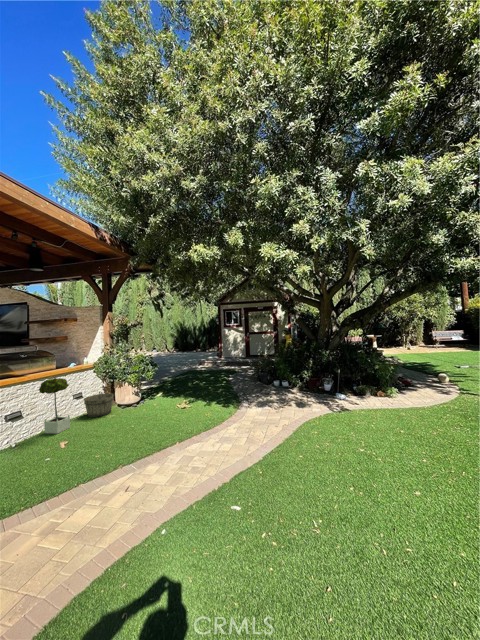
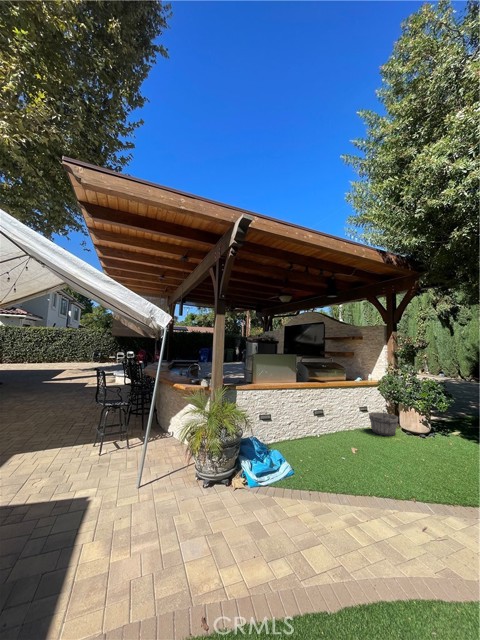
potted tree: present [39,378,70,434] -> none [335,389,358,438]

